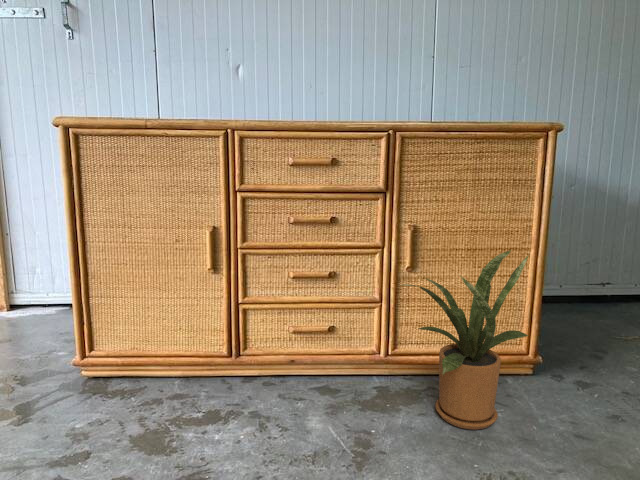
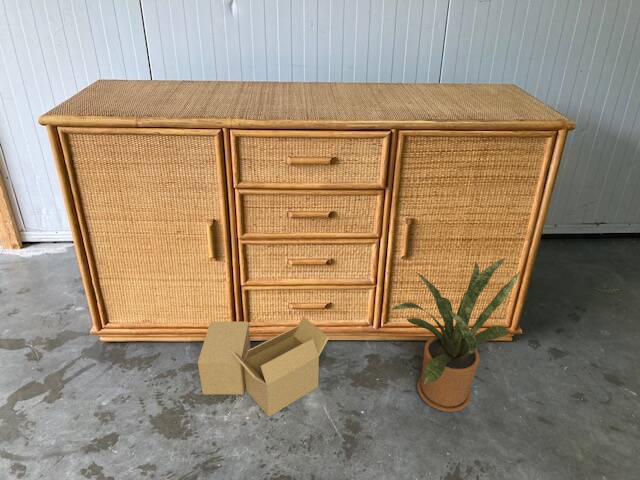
cardboard box: none [188,332,334,436] -> present [198,317,329,417]

